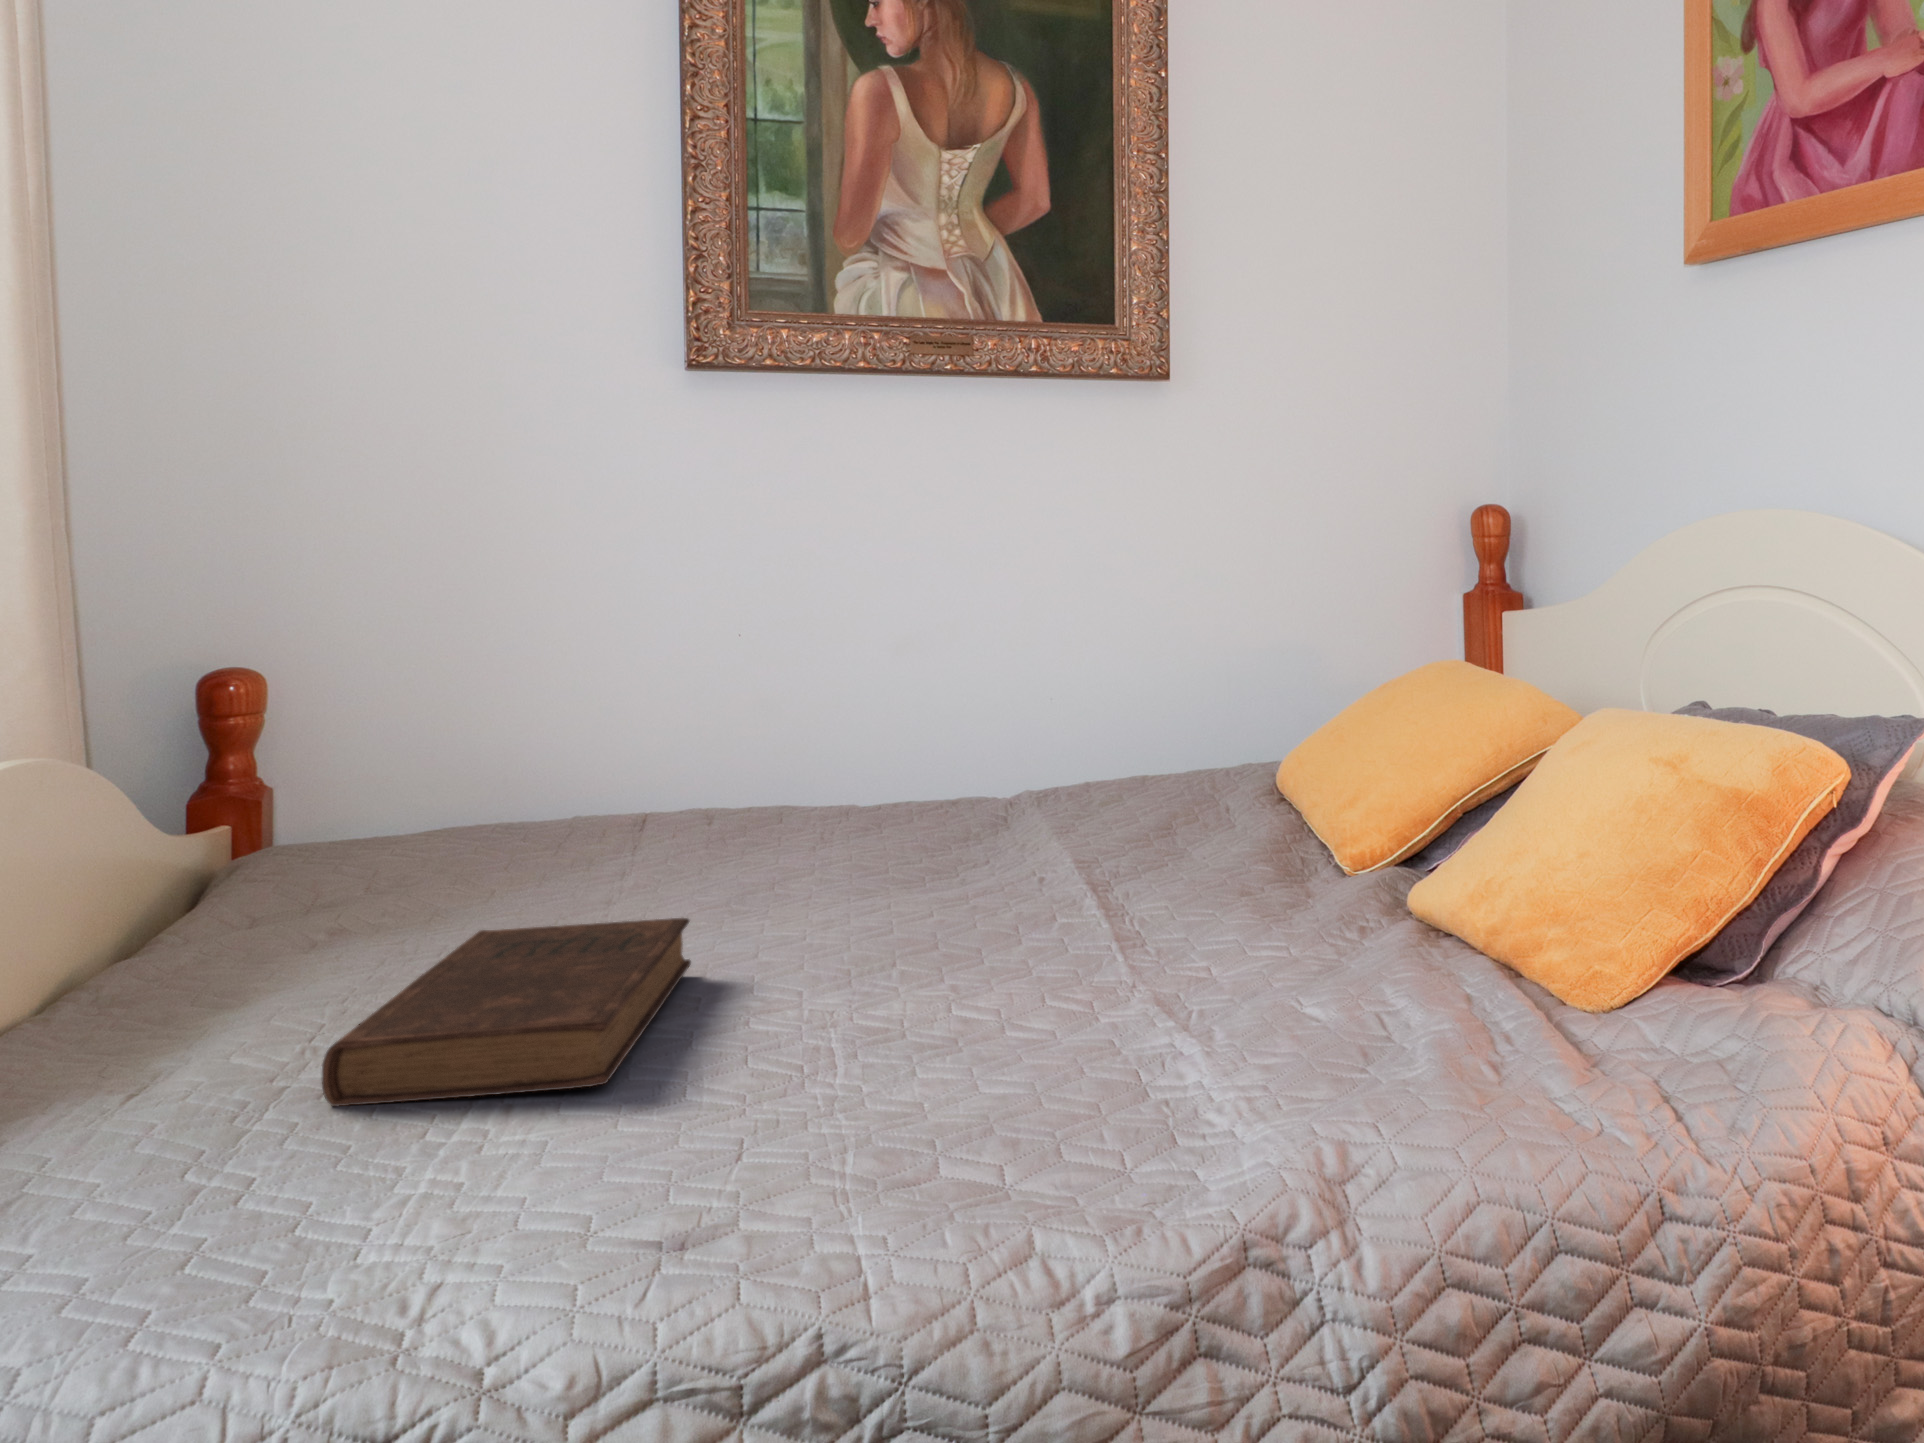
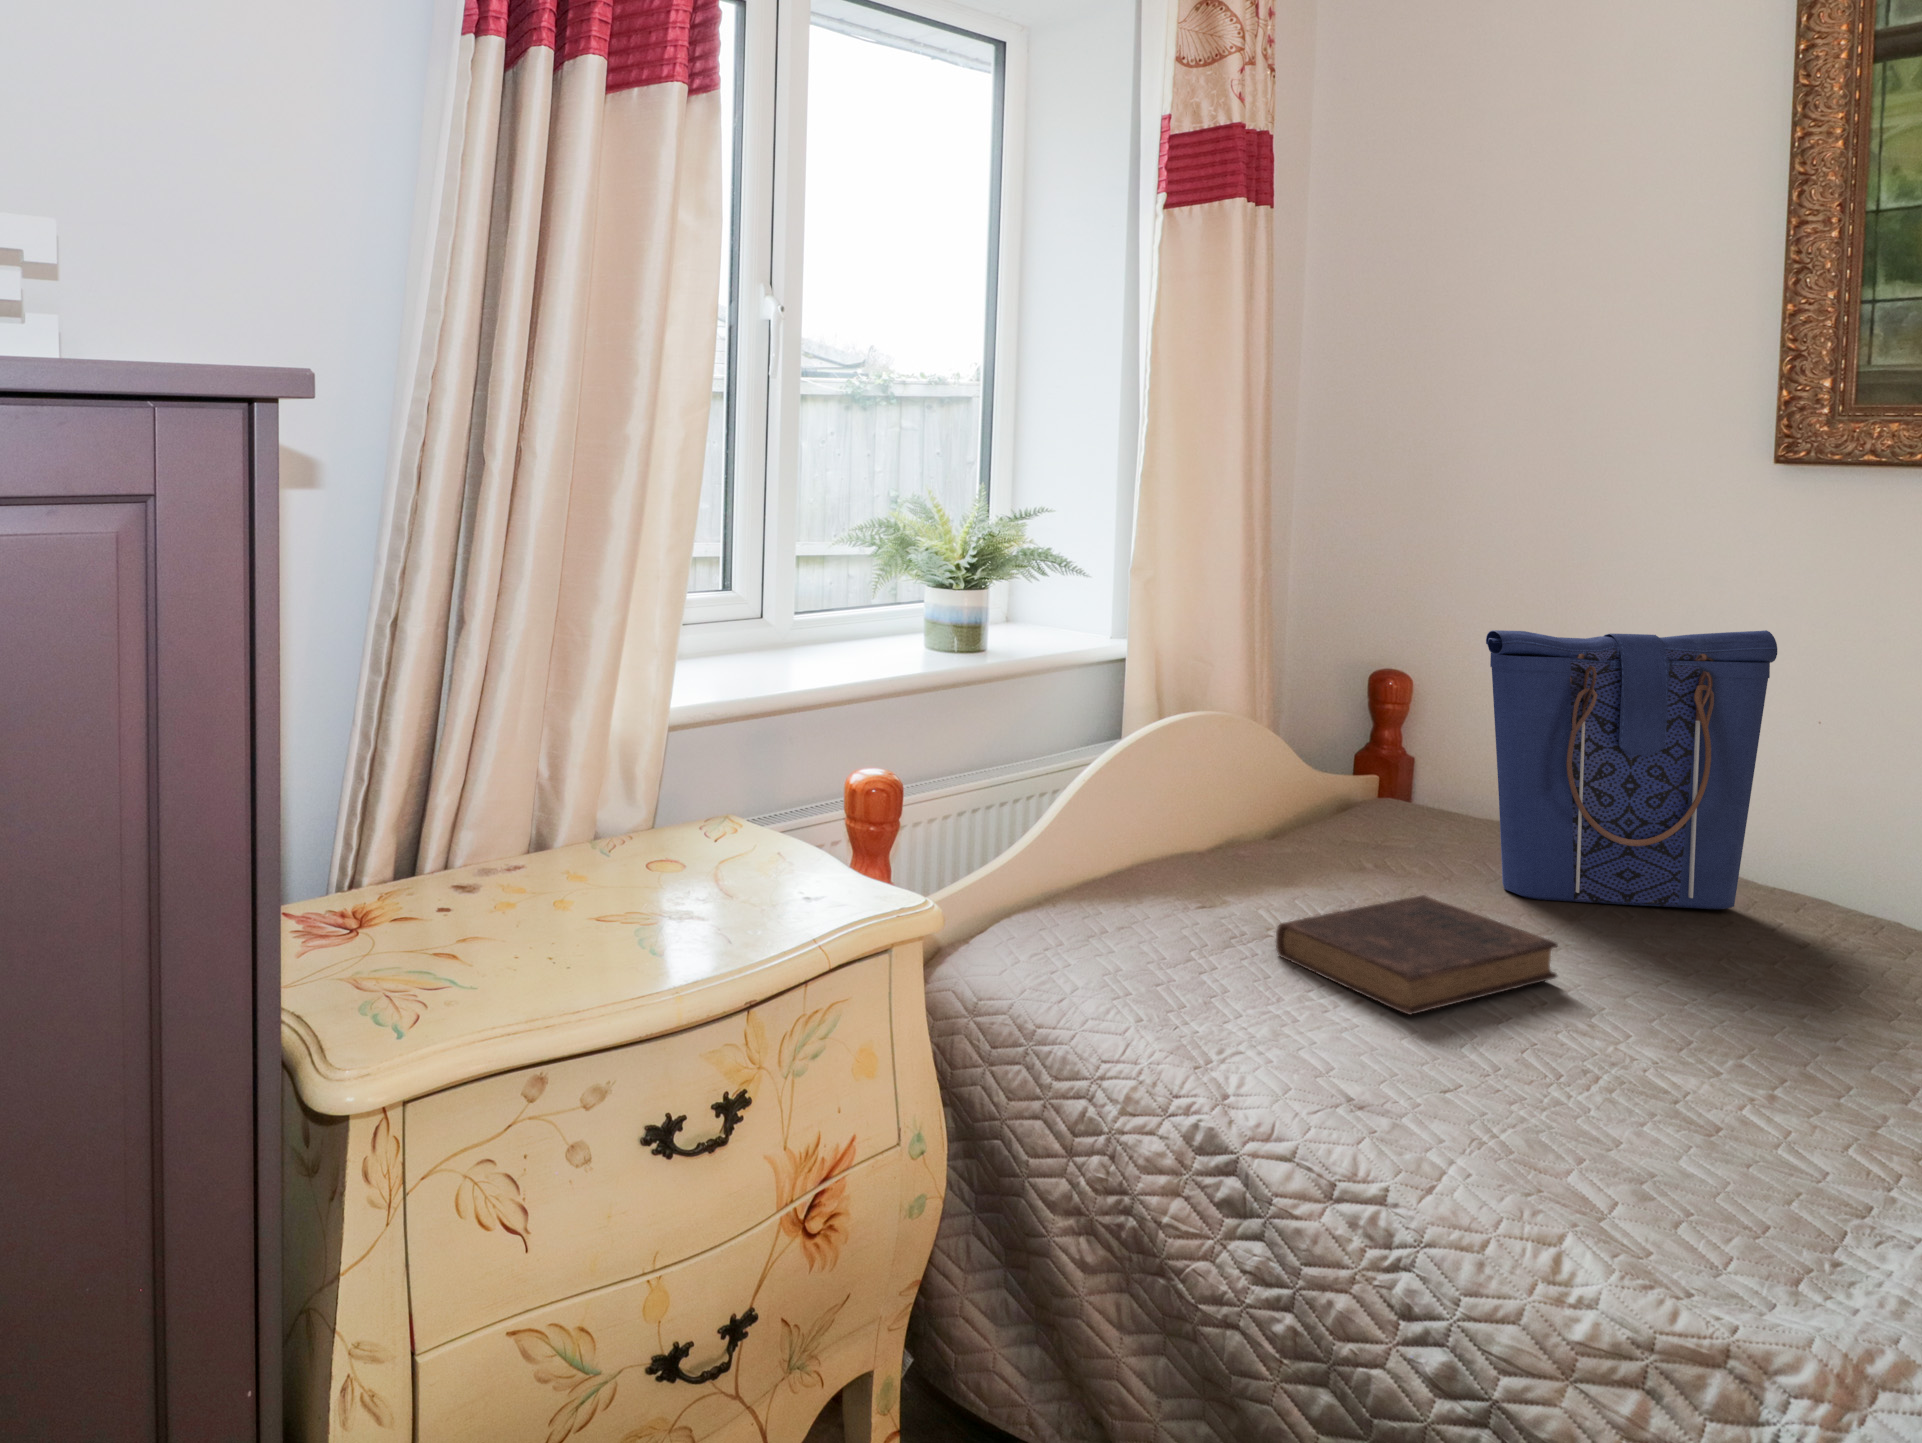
tote bag: none [476,531,750,904] -> present [1486,630,1777,909]

